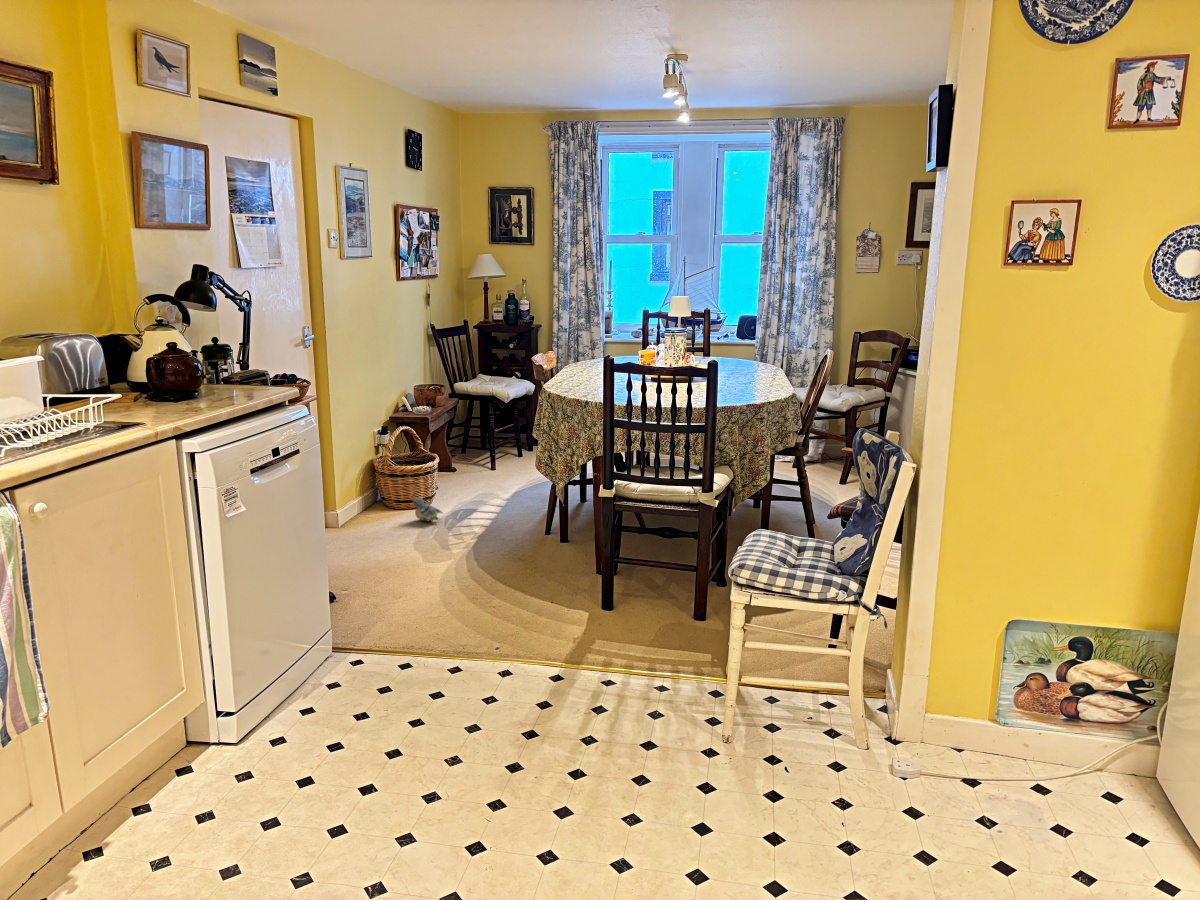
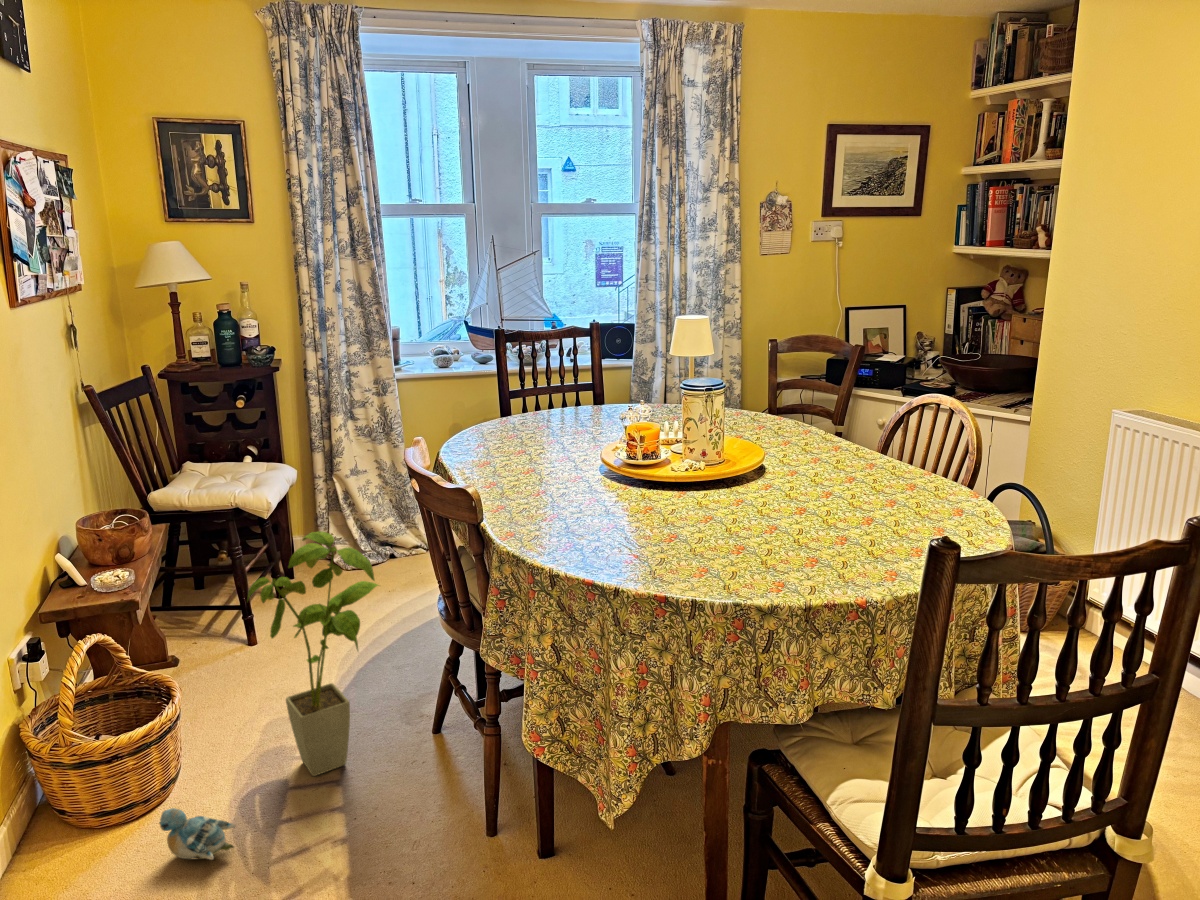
house plant: none [466,389,531,510] -> present [248,532,379,776]

